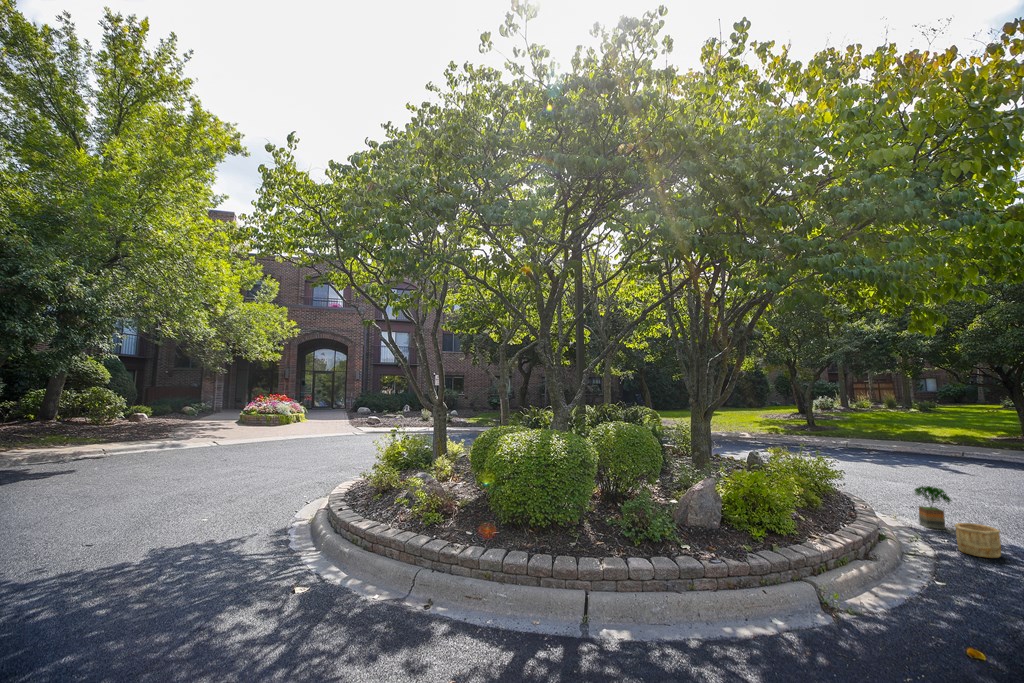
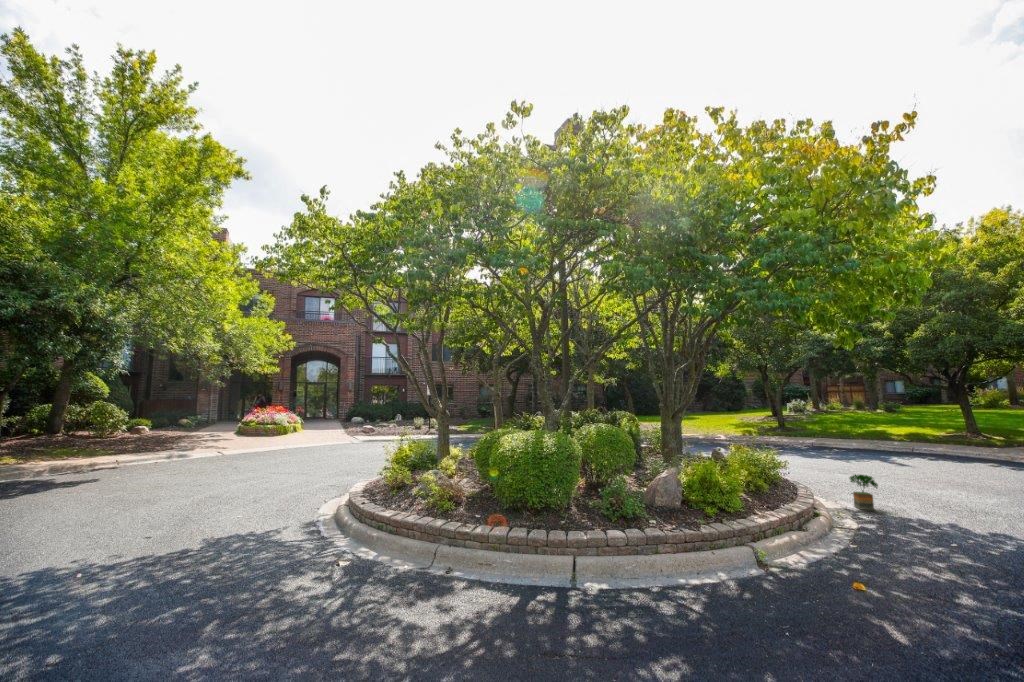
wooden bucket: present [954,523,1001,558] -> none [875,503,911,530]

